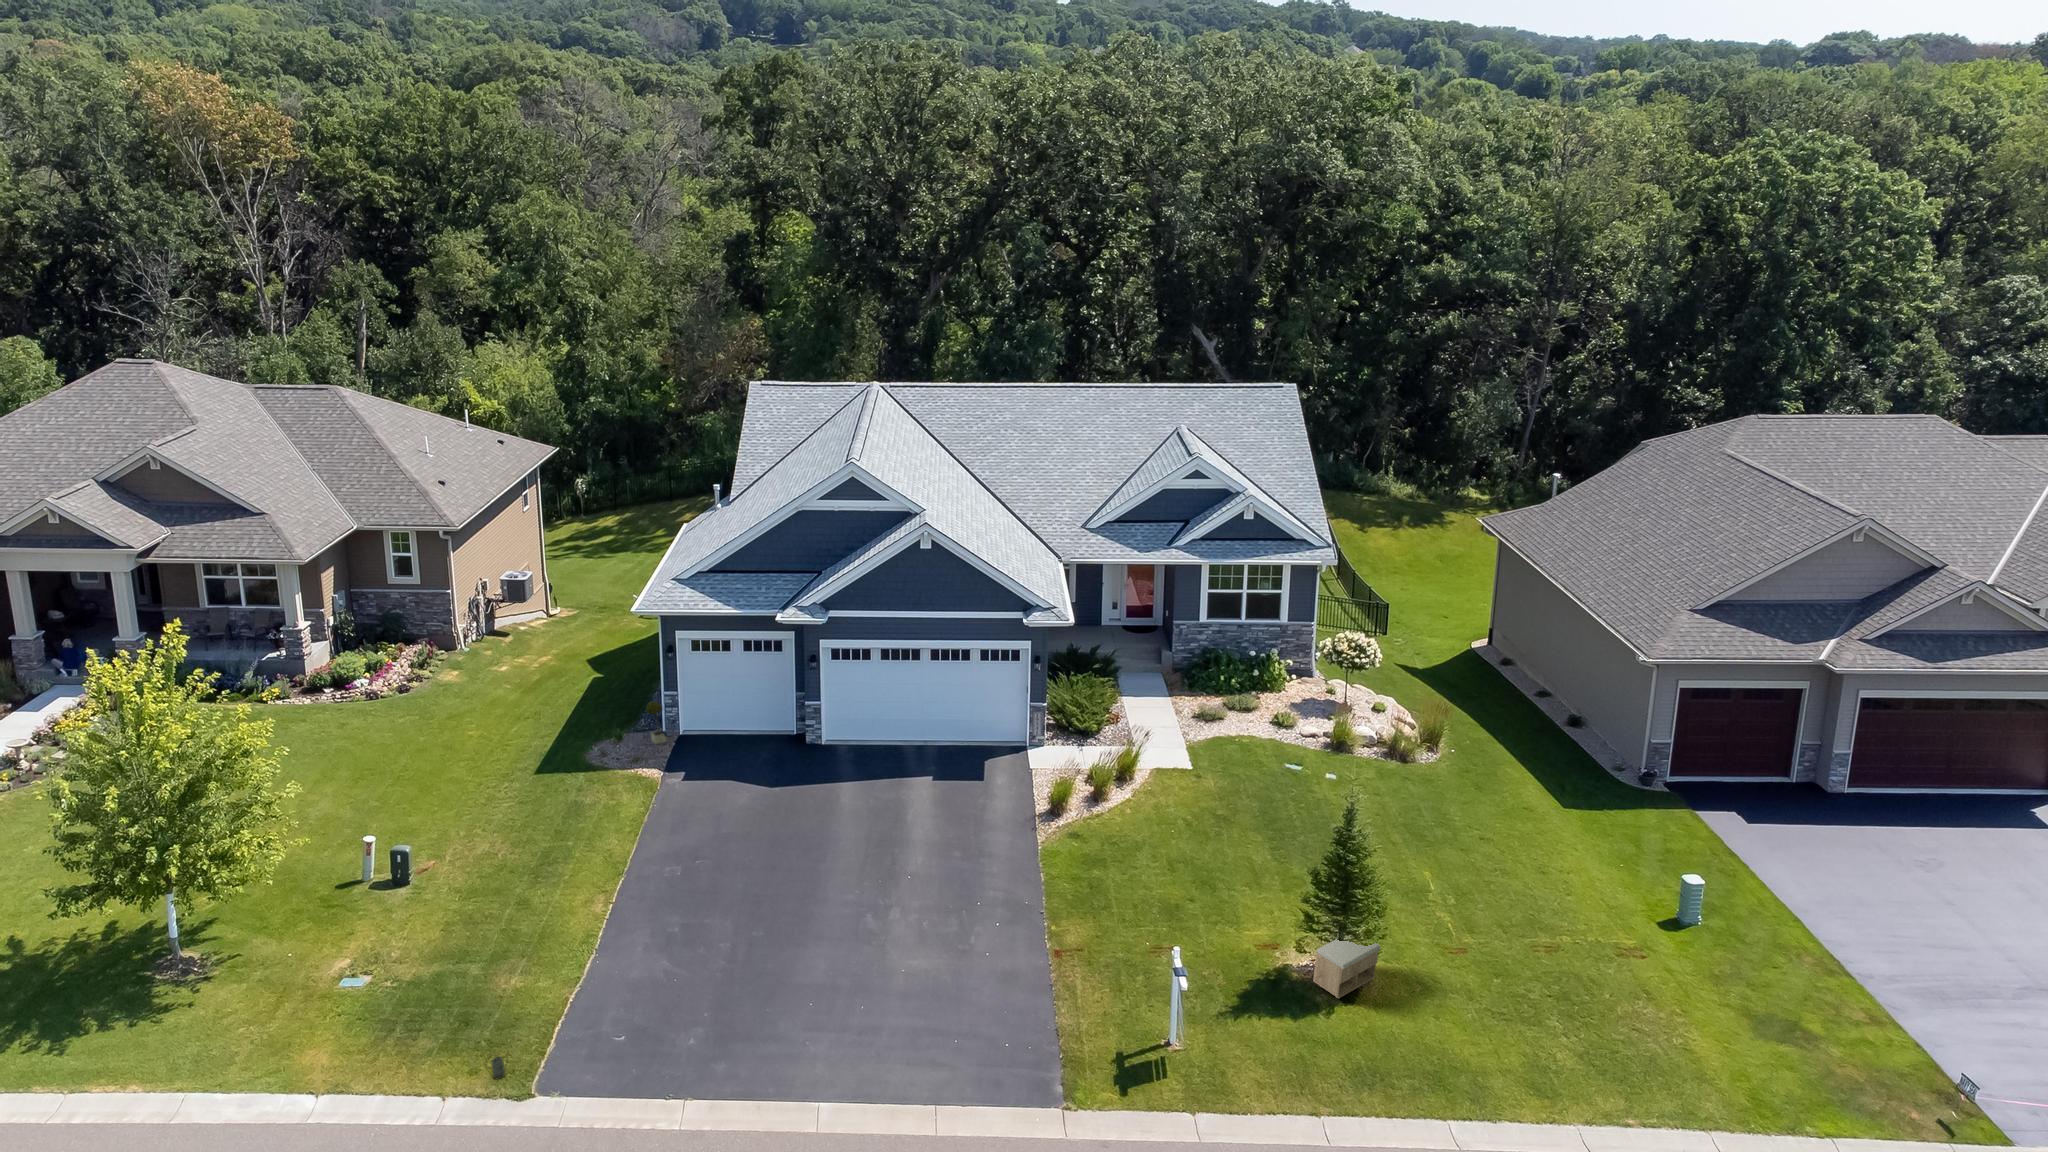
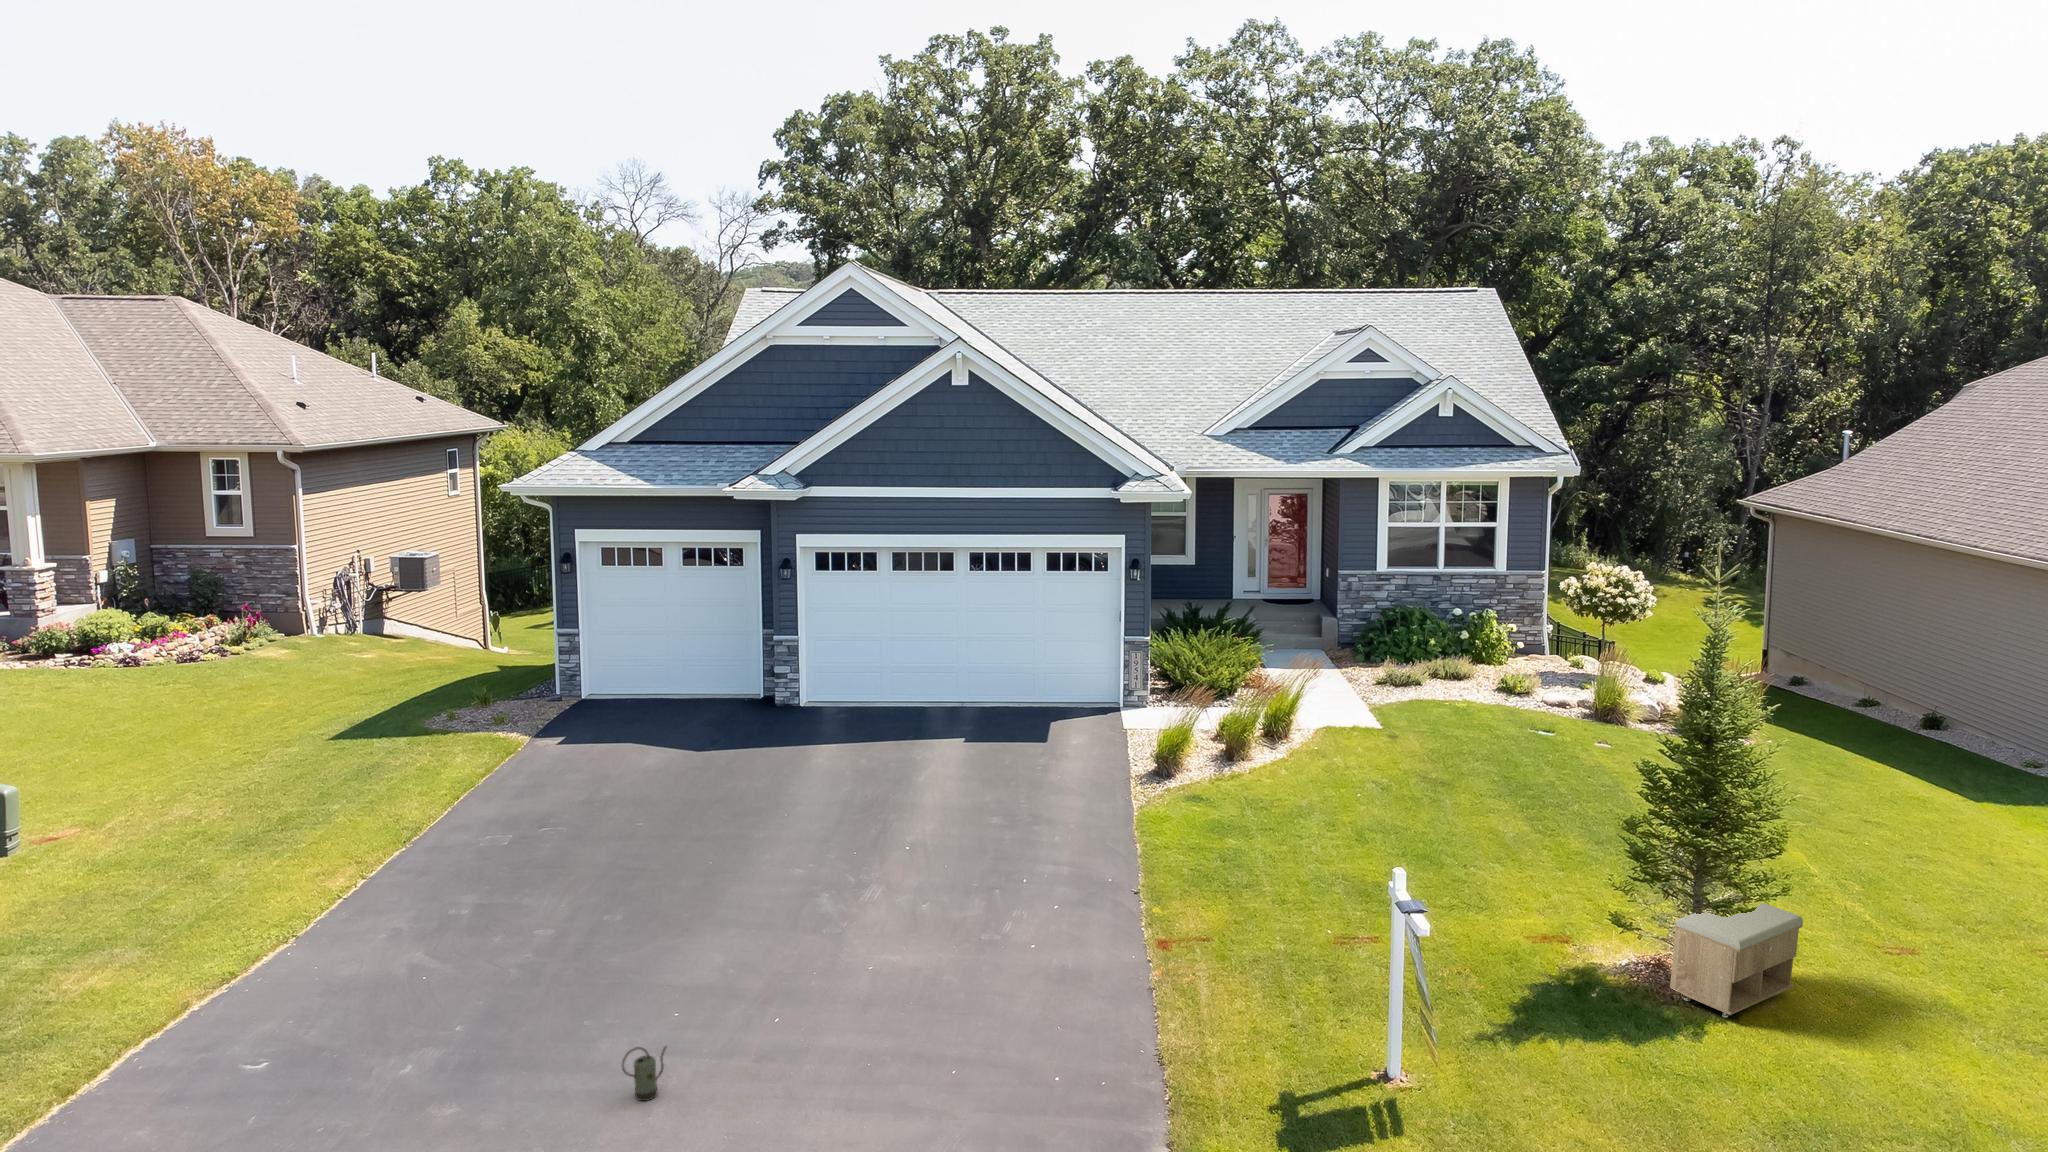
potted tree: present [646,701,667,744] -> none [530,640,560,706]
watering can: present [491,1056,505,1079] -> present [622,1047,666,1101]

